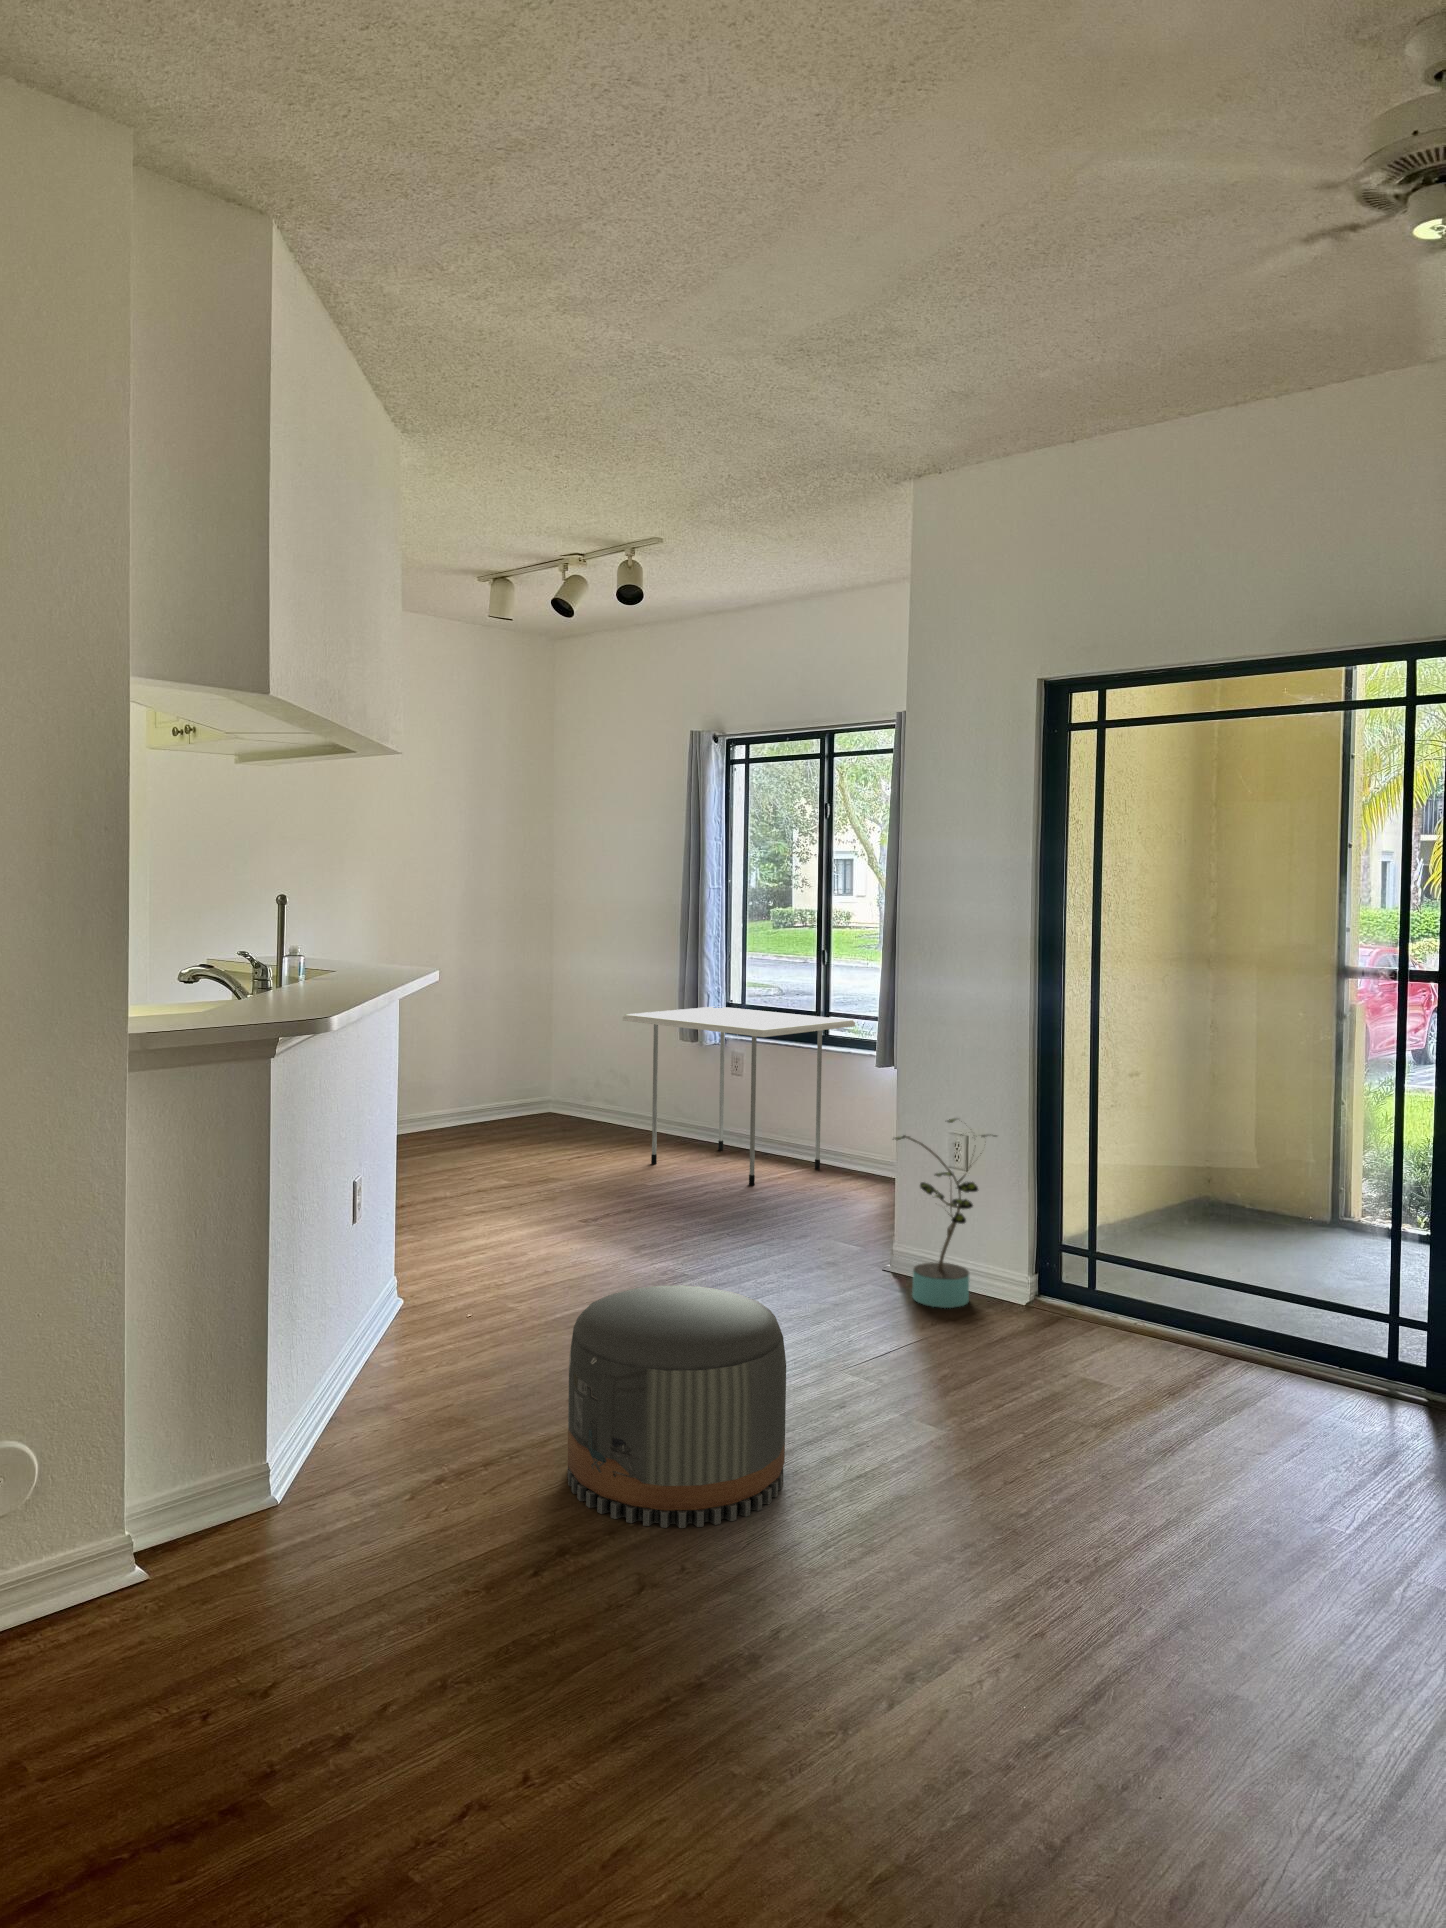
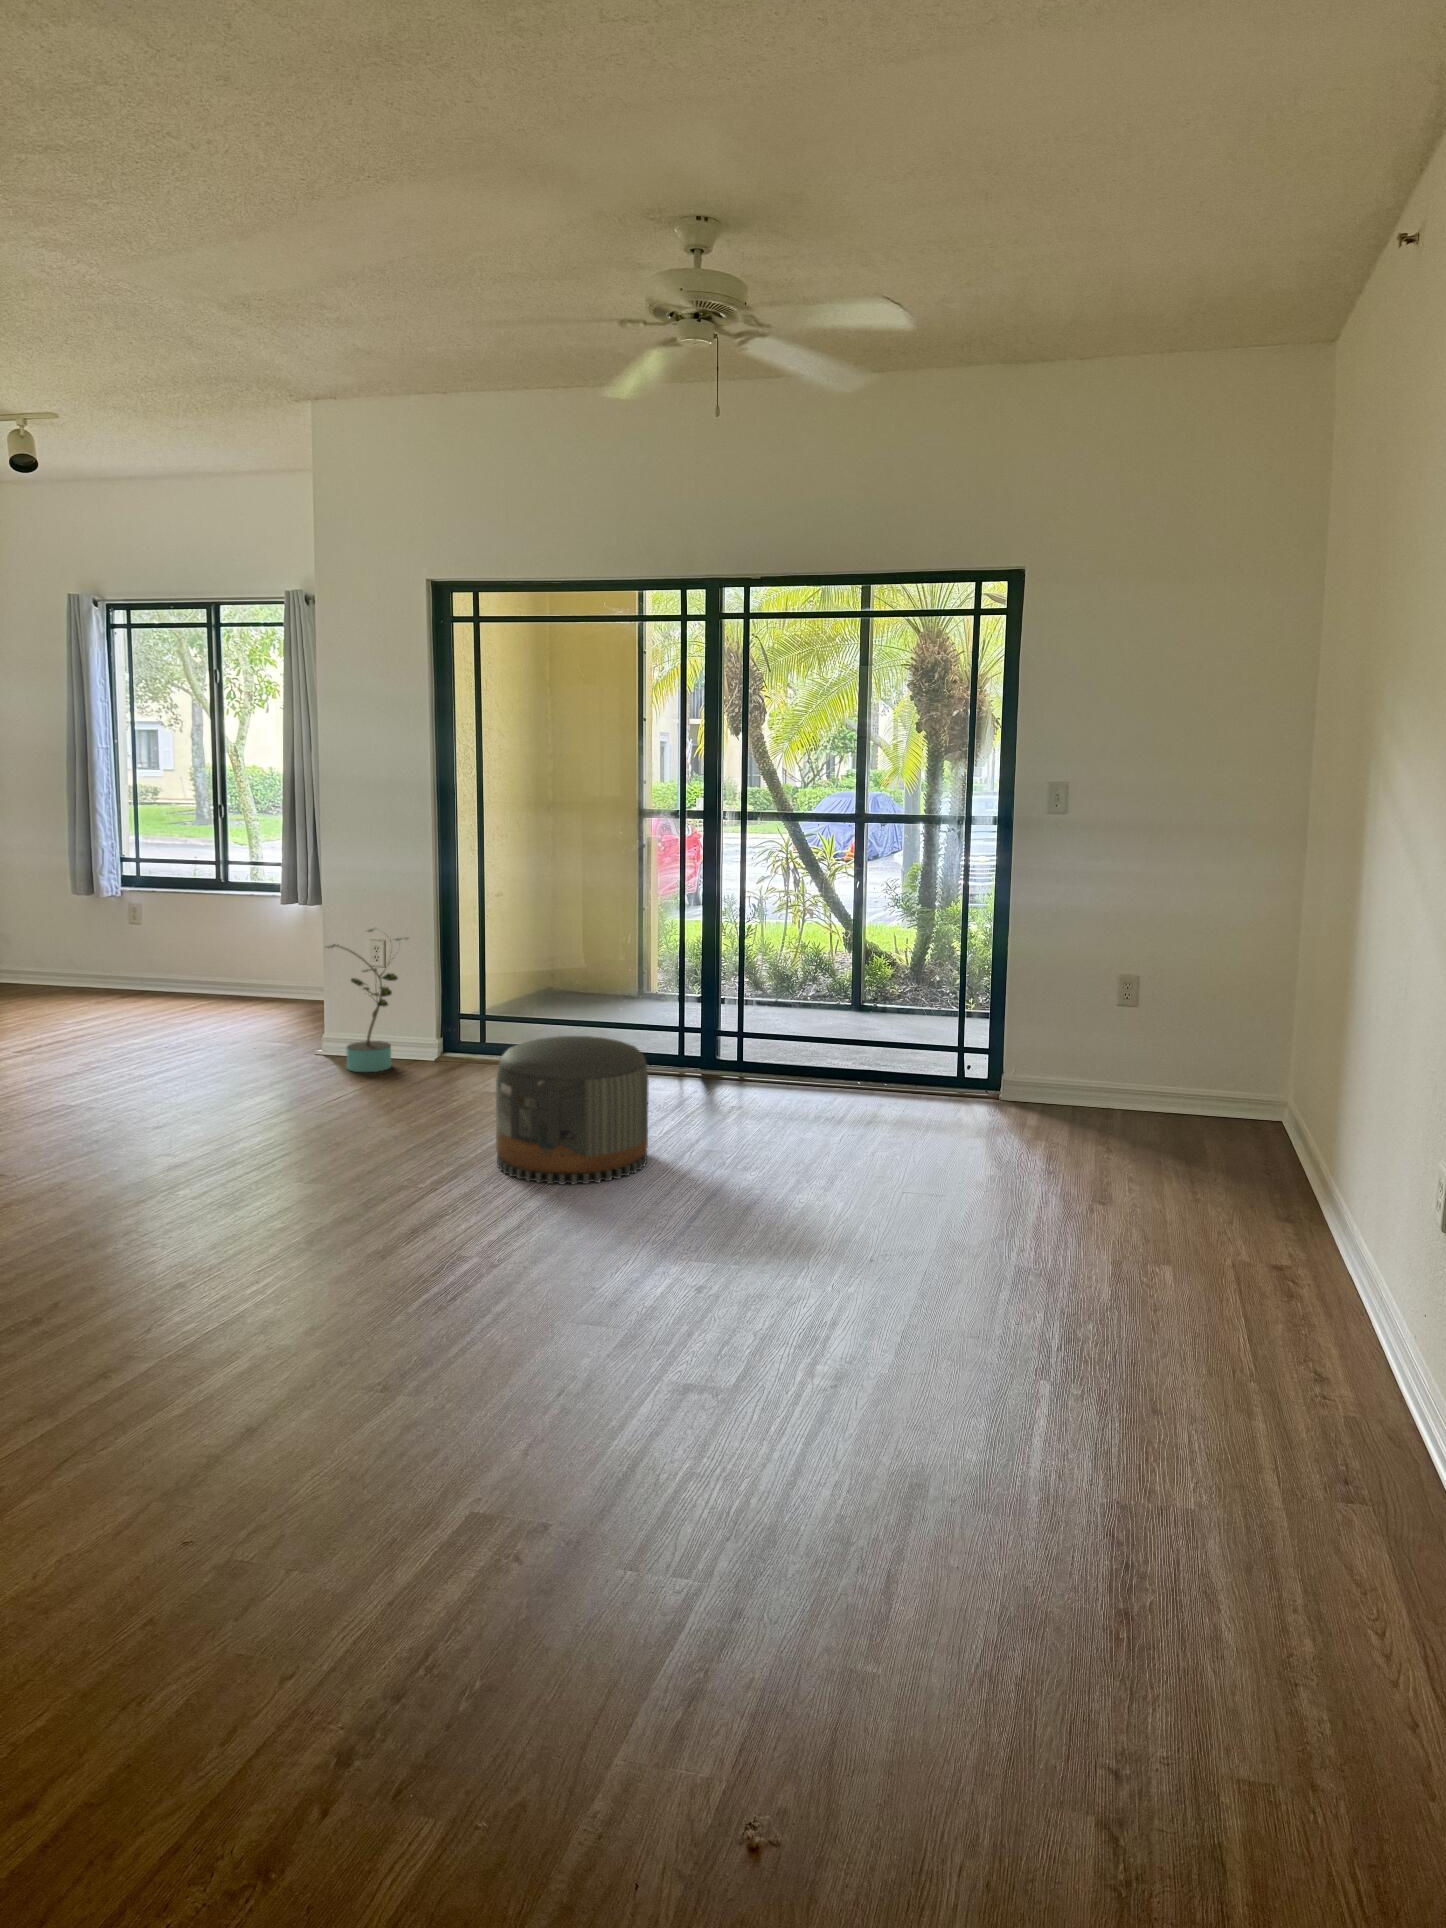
dining table: present [623,1007,855,1185] -> none [22,860,257,1014]
pouf: present [568,1285,786,1528] -> present [496,1036,649,1185]

